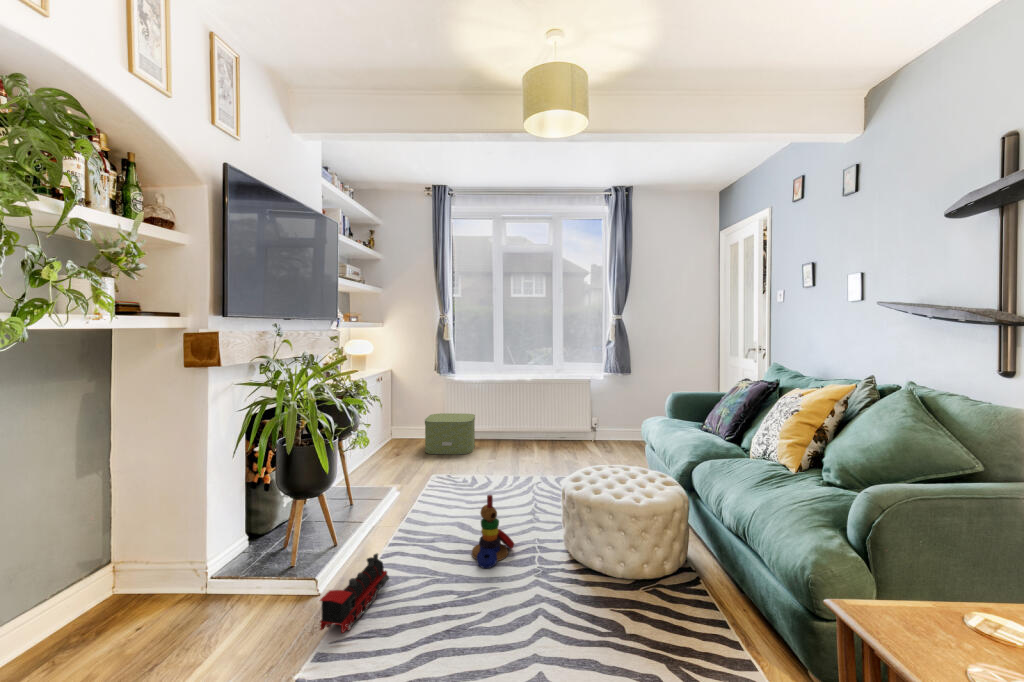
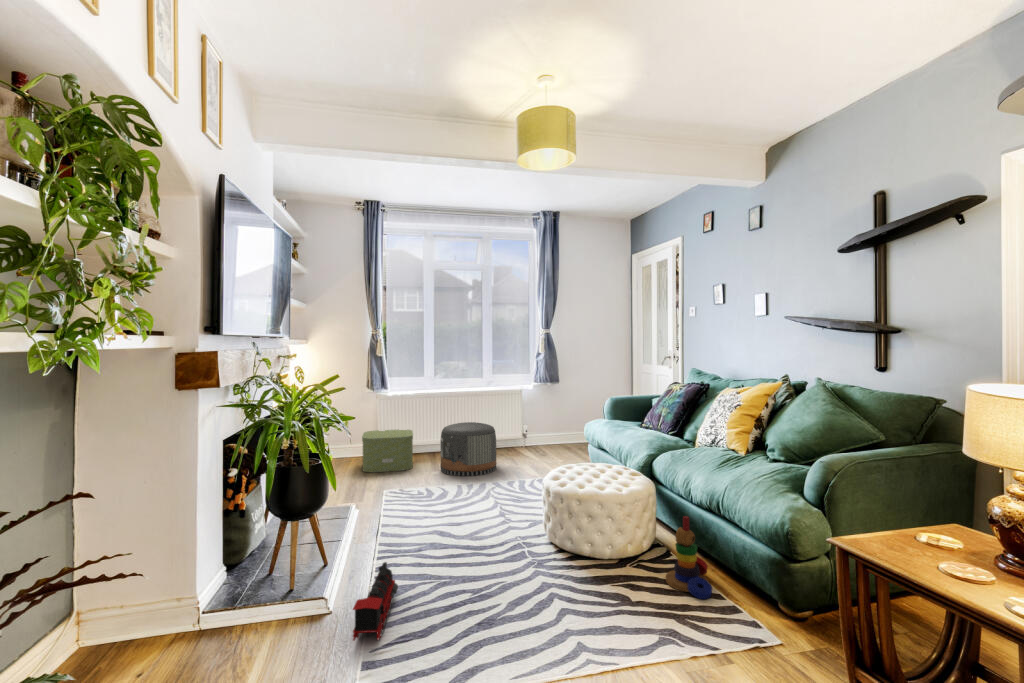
pouf: none [496,411,553,465] -> present [440,422,496,476]
stacking toy: present [472,495,514,568] -> present [666,516,712,599]

